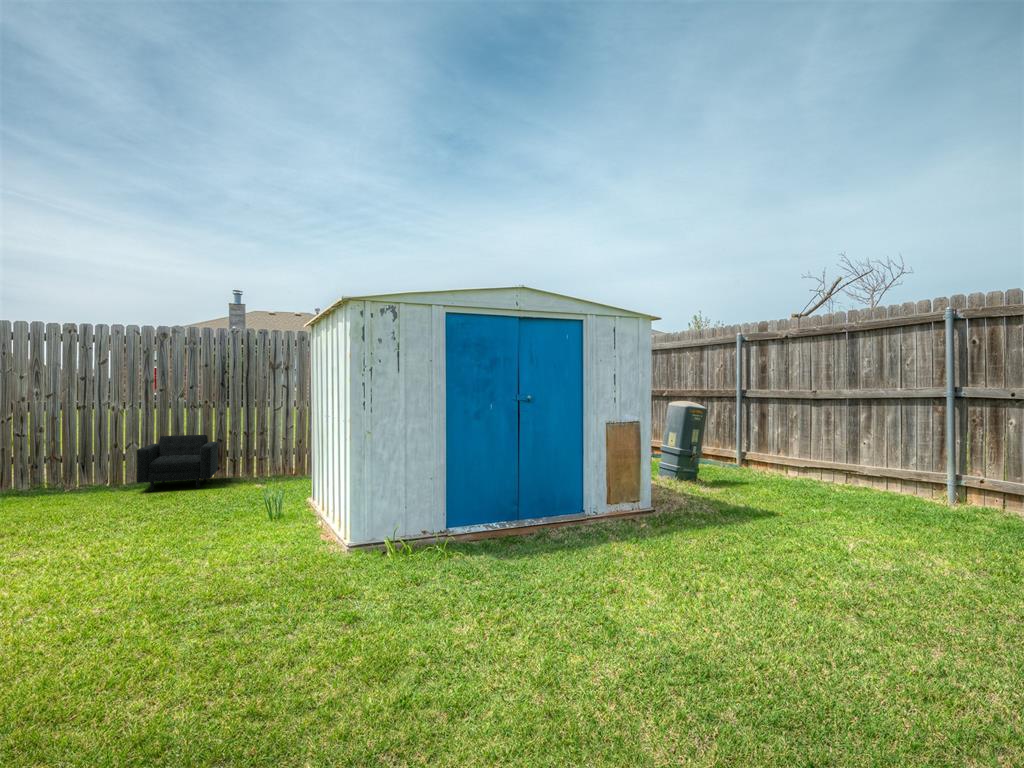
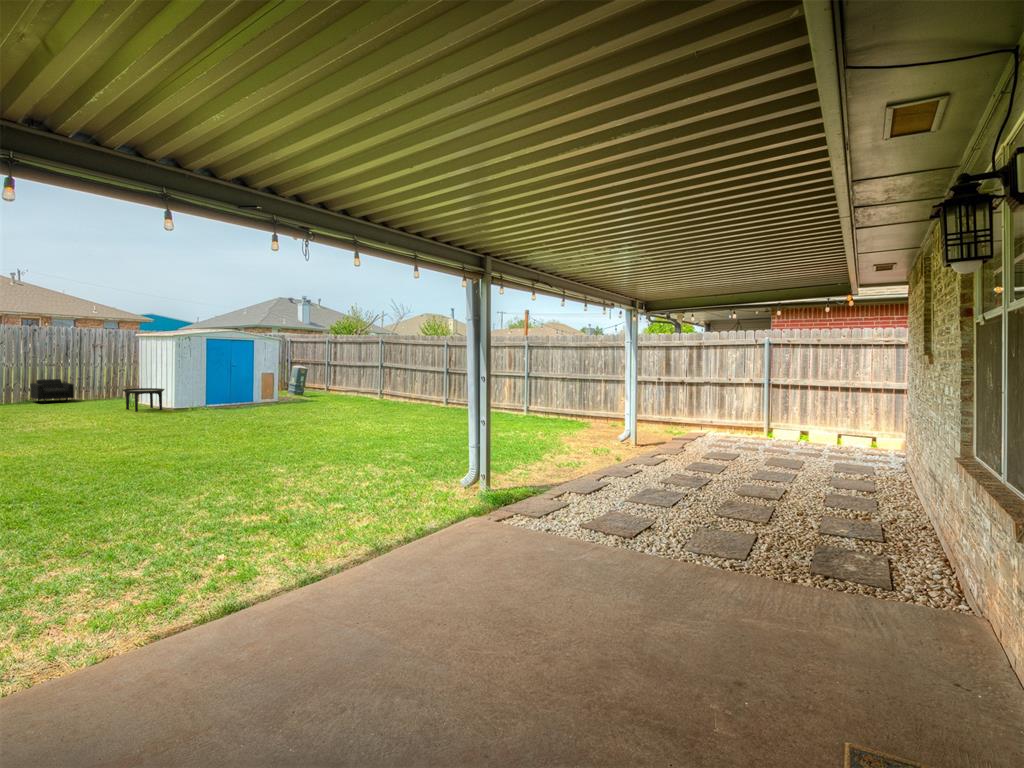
round table: none [209,467,331,554] -> present [123,388,164,412]

